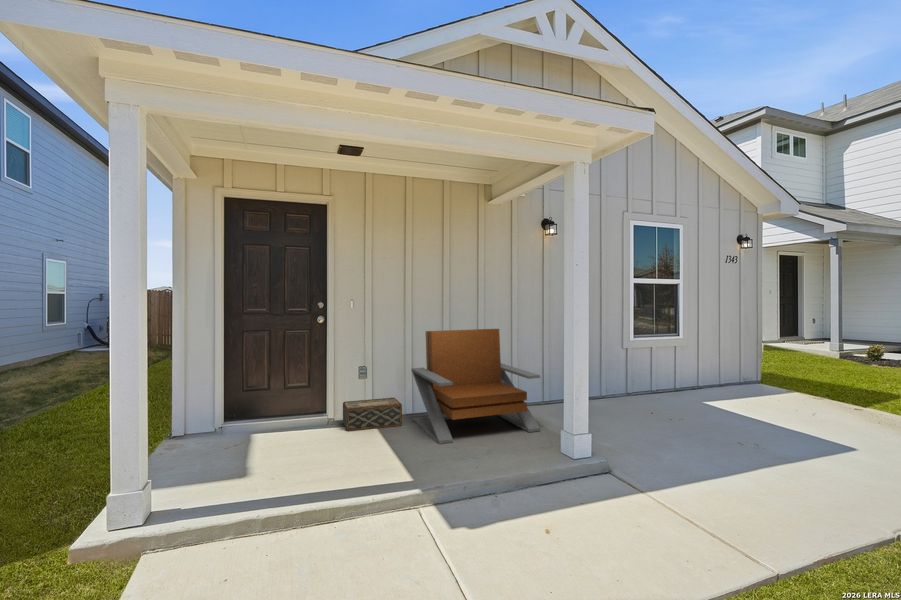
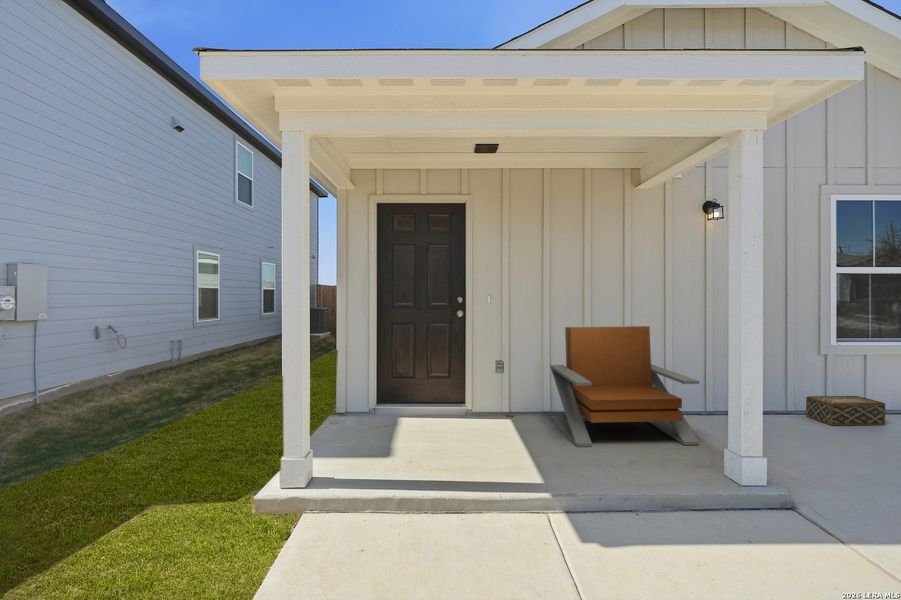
woven basket: present [343,398,402,431] -> present [806,396,885,426]

